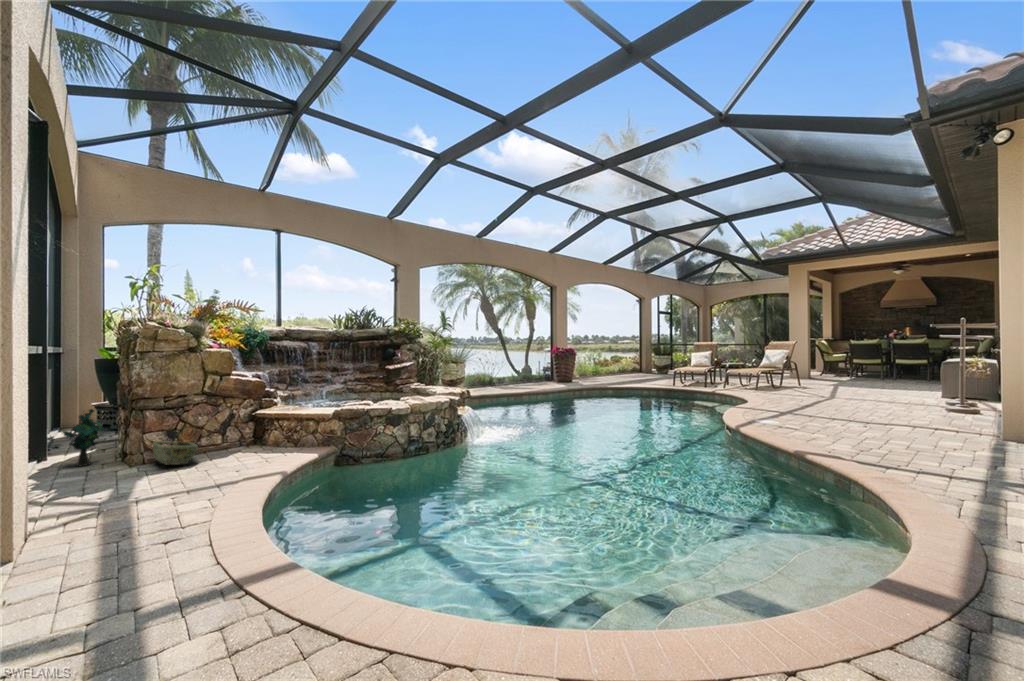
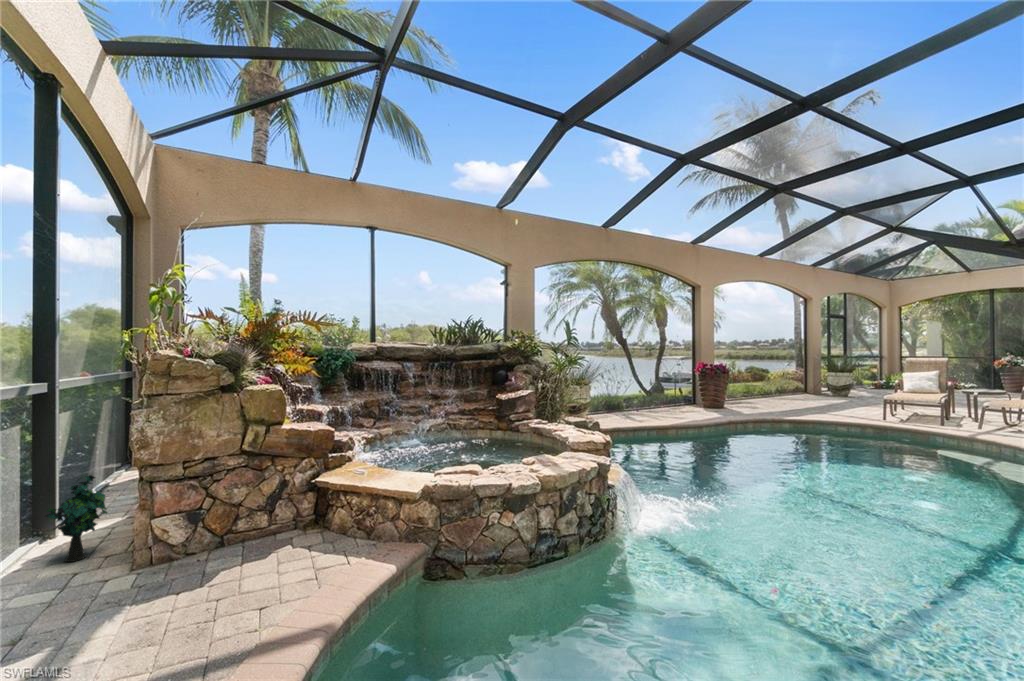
woven basket: present [153,441,198,465] -> none [157,529,218,580]

